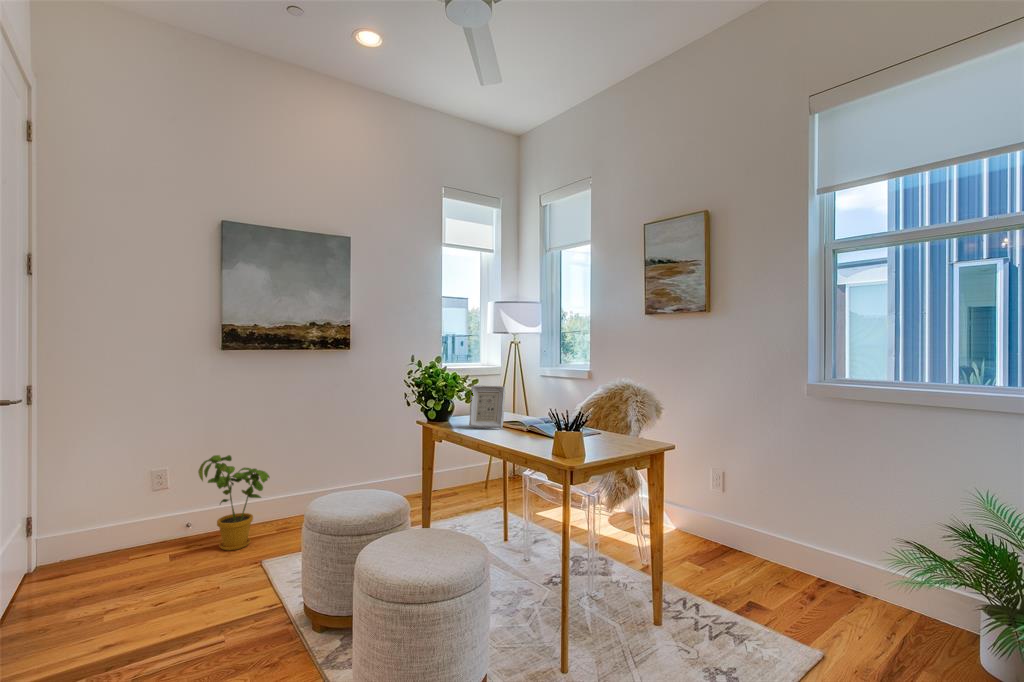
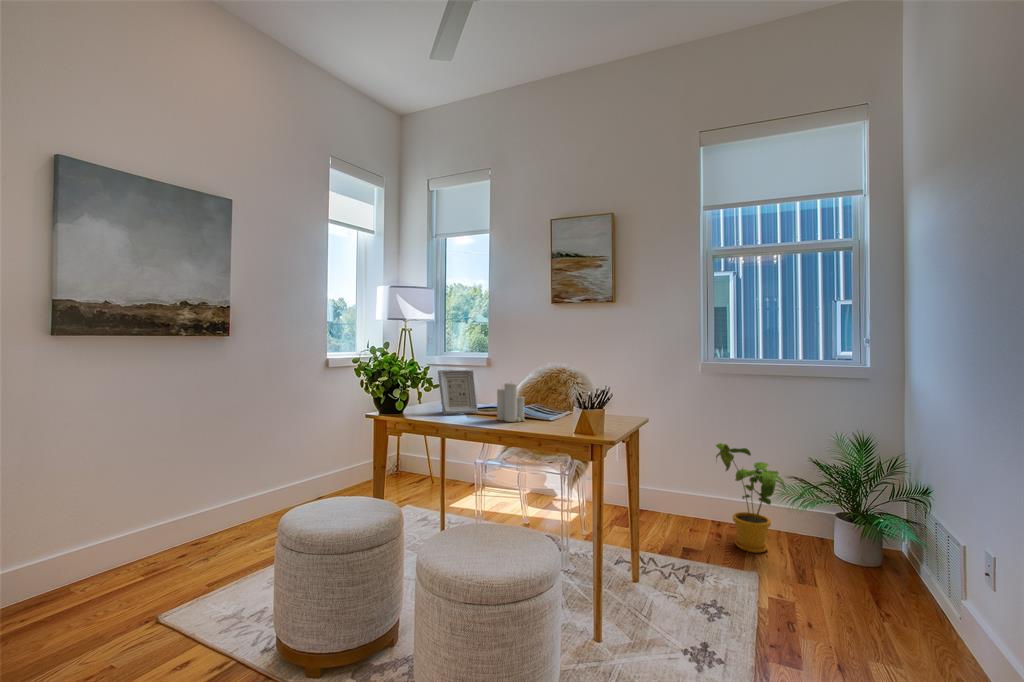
candle: none [505,397,530,440] -> present [497,383,525,422]
house plant: present [198,455,269,550] -> present [716,443,785,553]

